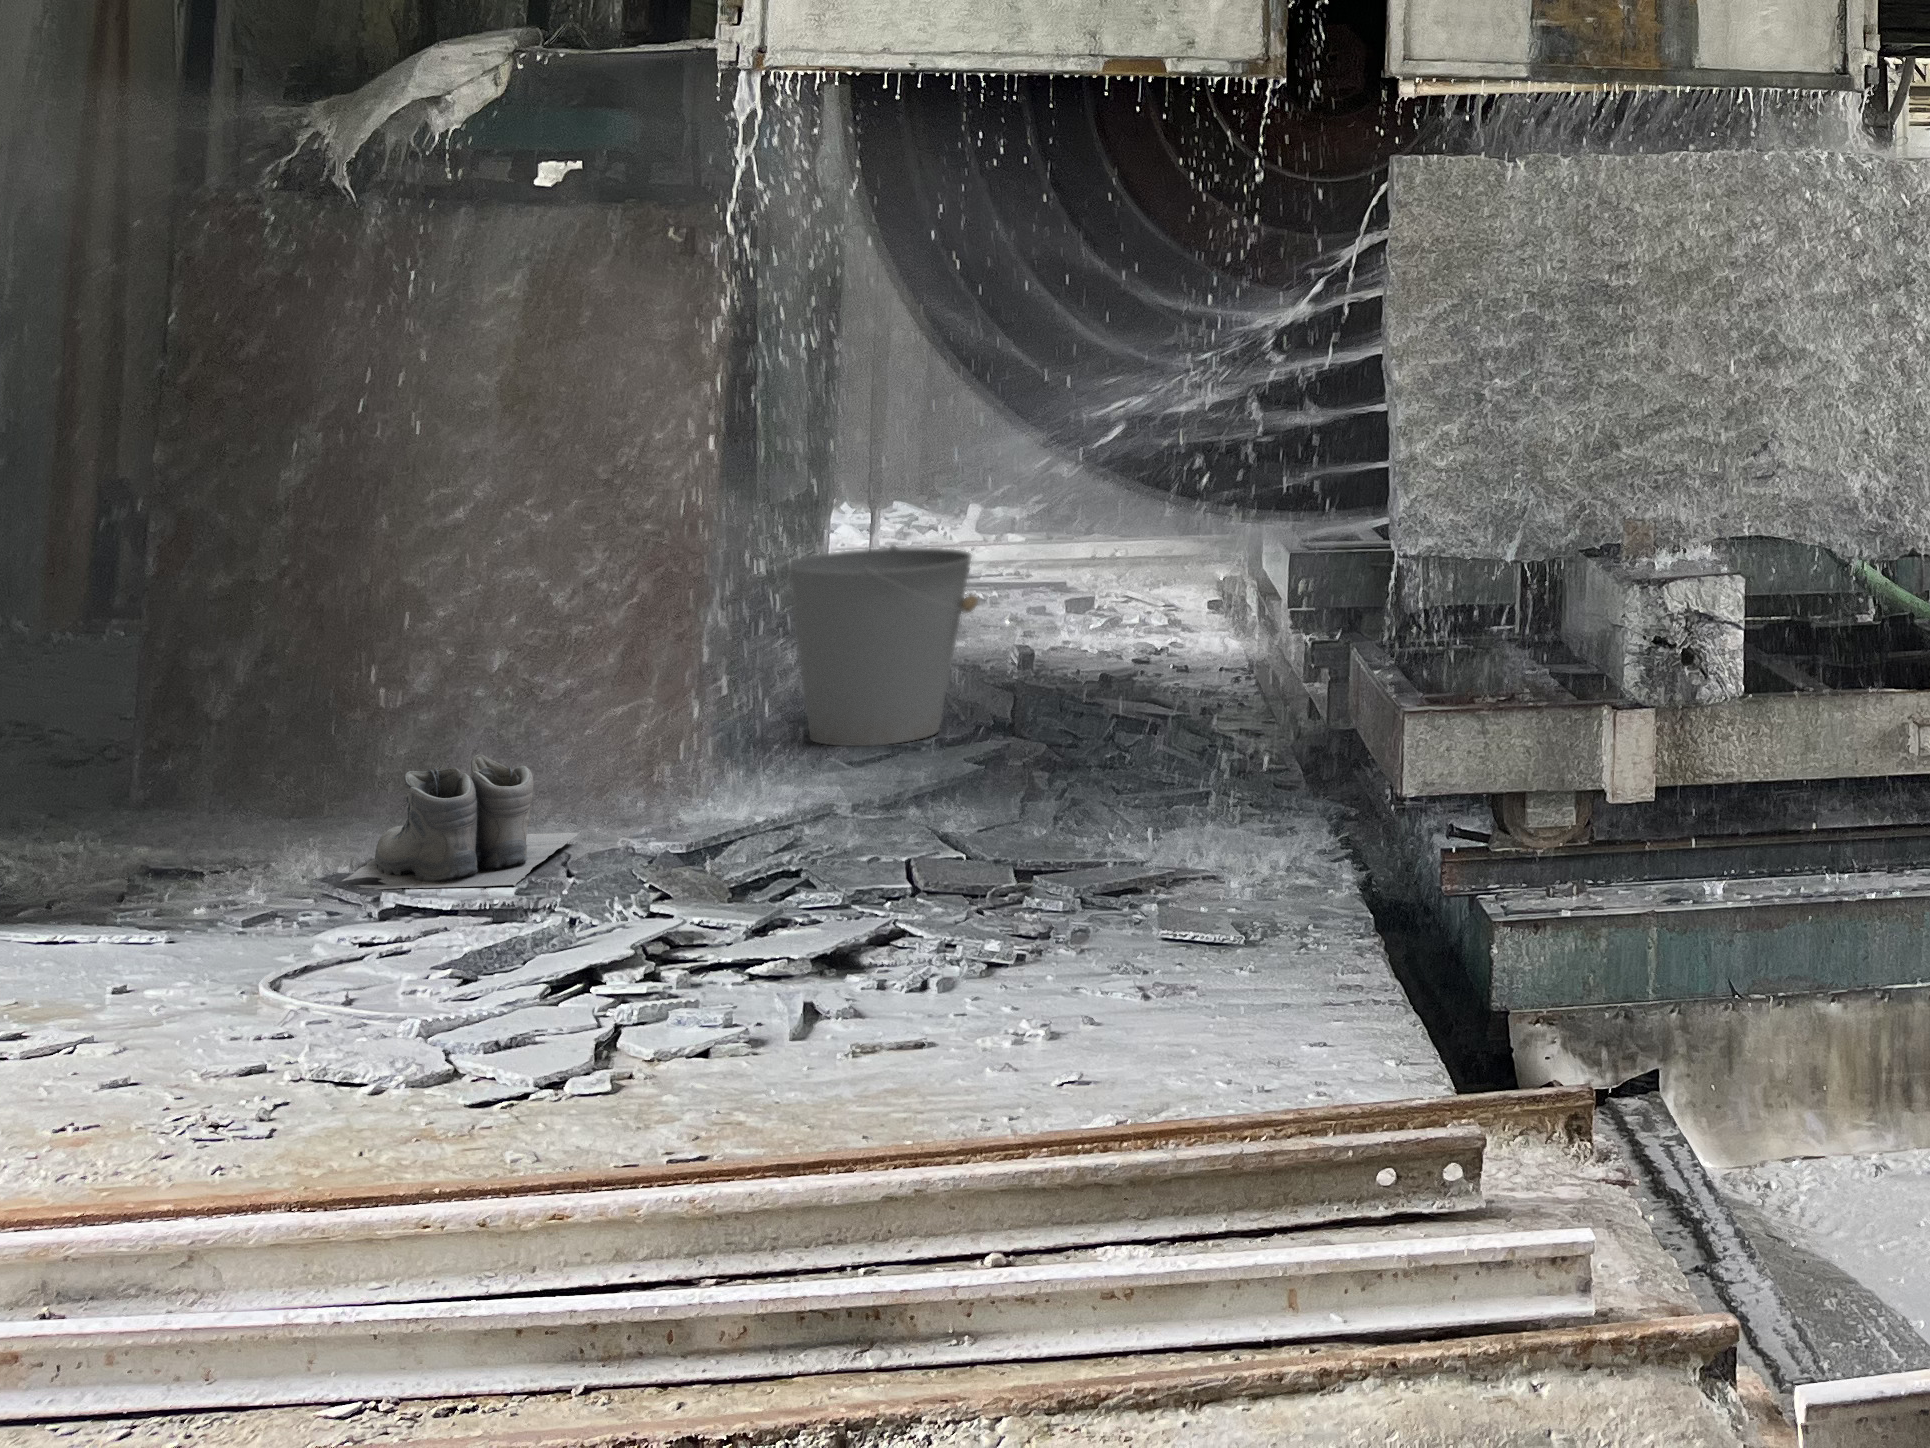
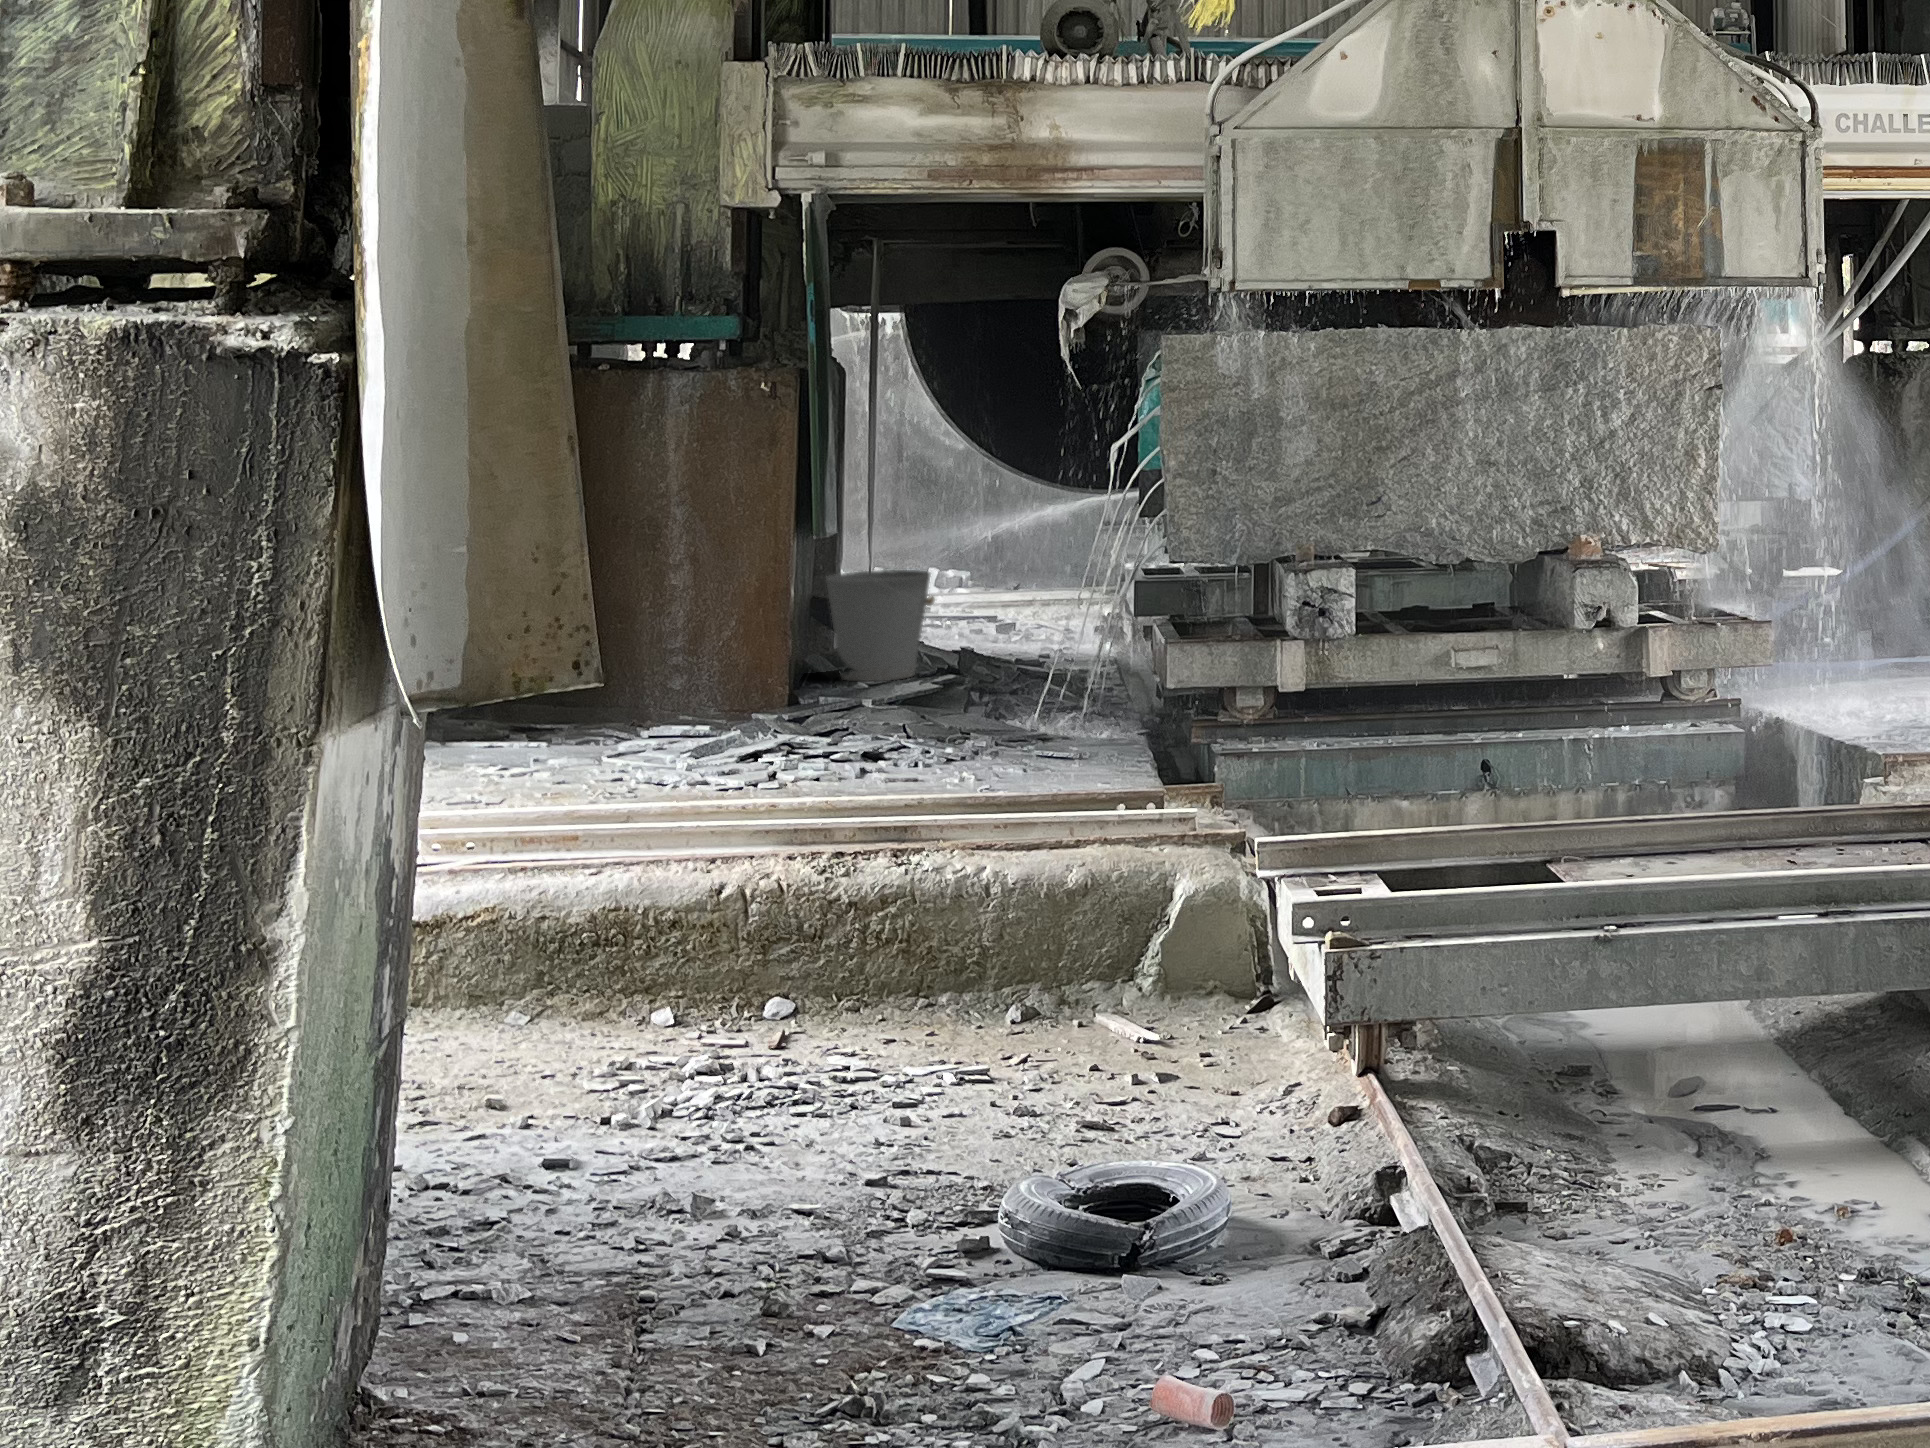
boots: present [342,755,579,890] -> none [606,664,729,731]

